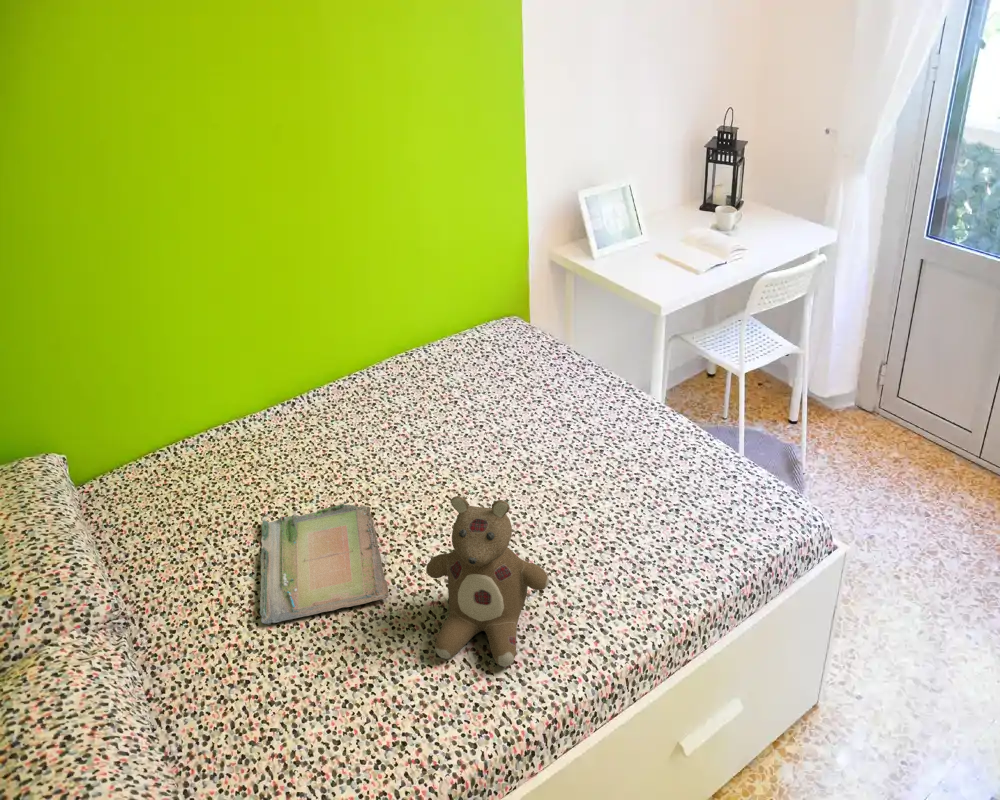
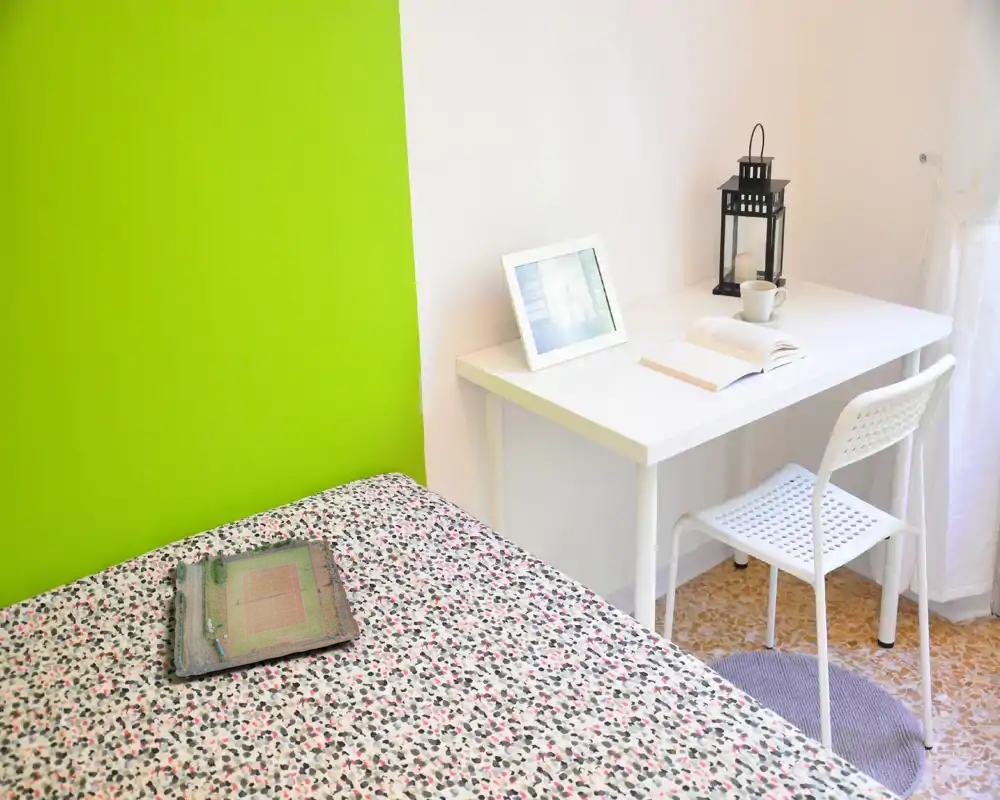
stuffed bear: present [426,496,549,667] -> none [416,461,592,709]

